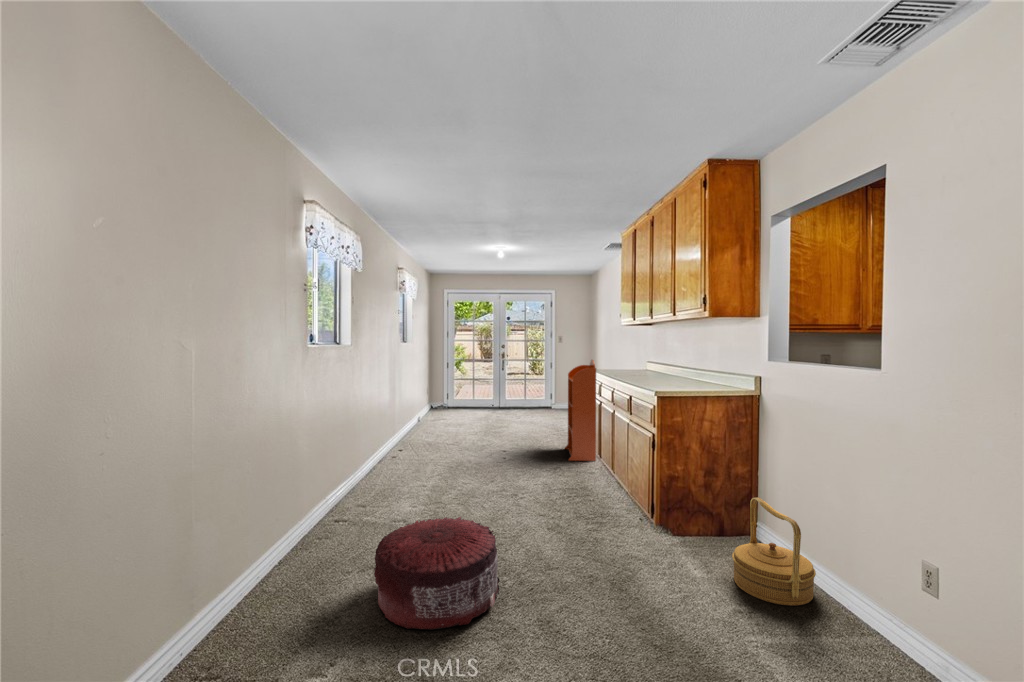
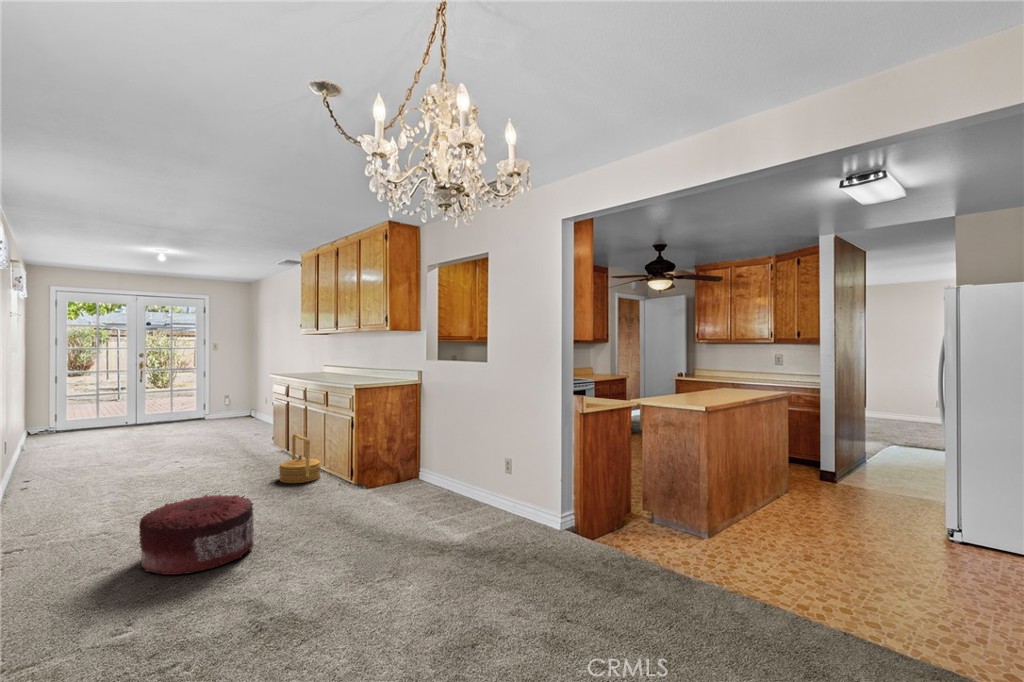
bookcase: present [565,360,596,461] -> none [247,365,284,459]
woven basket: present [732,498,816,606] -> present [279,434,321,483]

